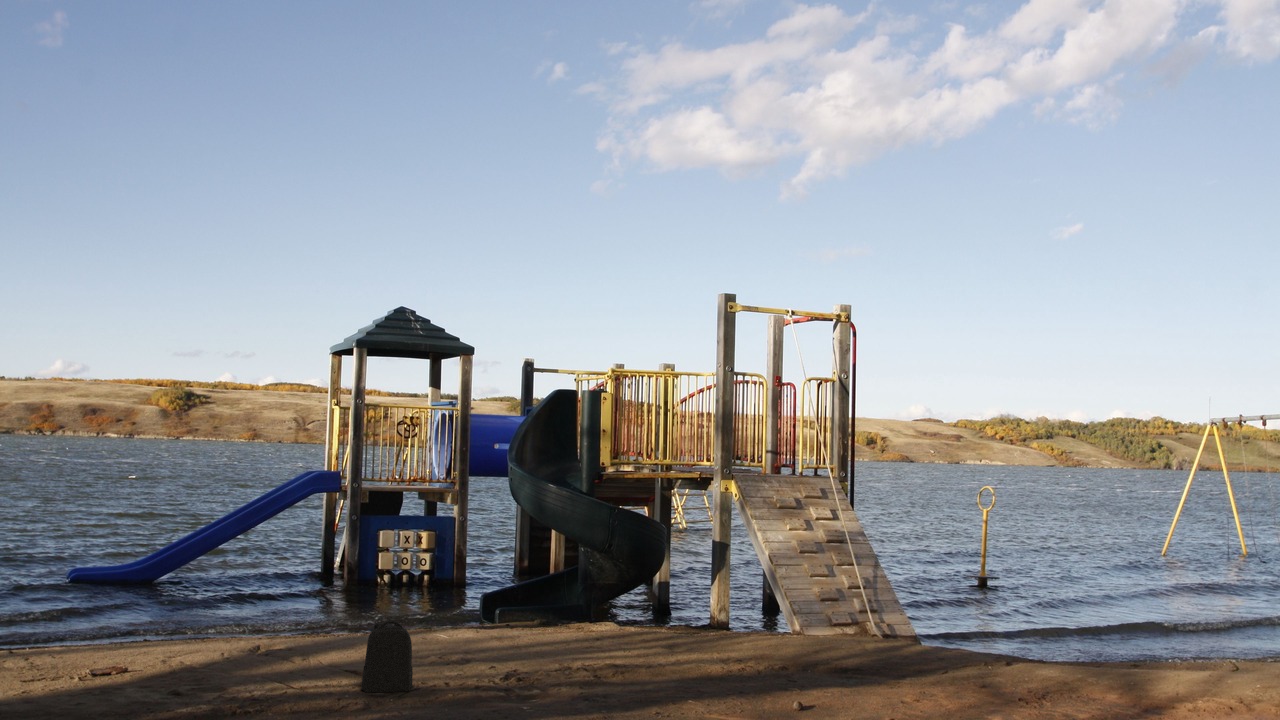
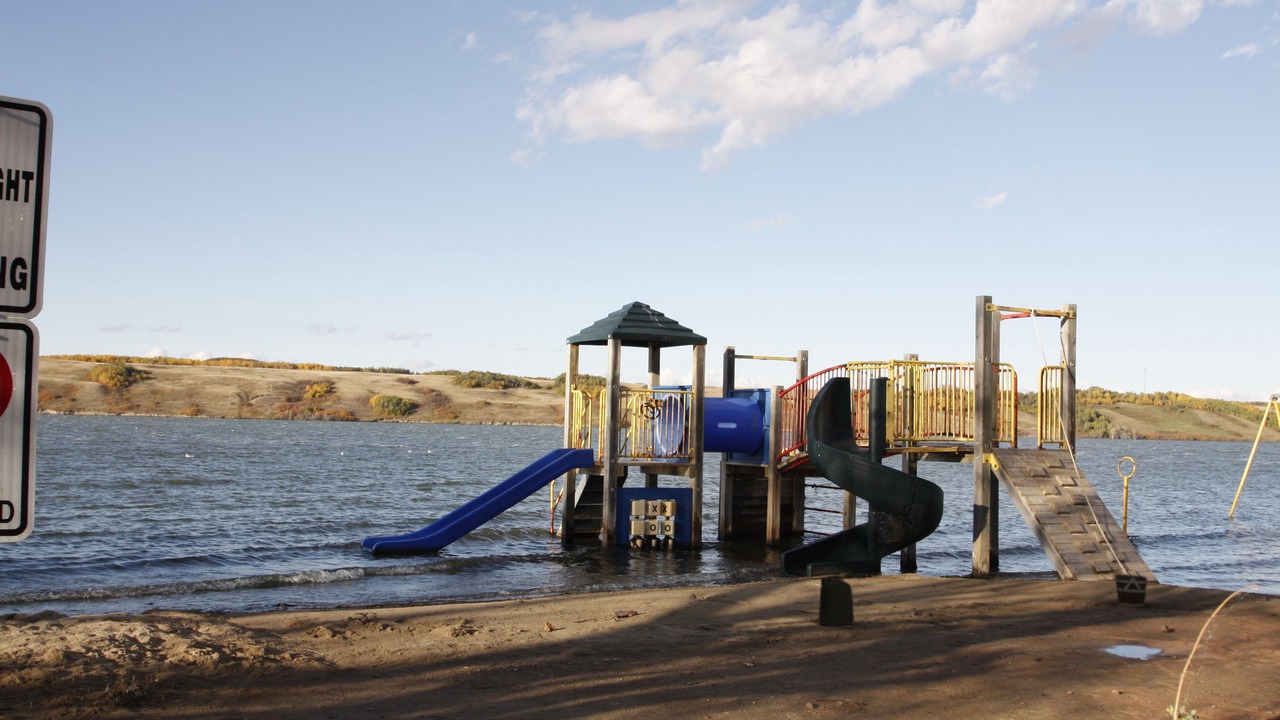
bucket: none [826,628,867,672] -> present [1115,574,1147,606]

